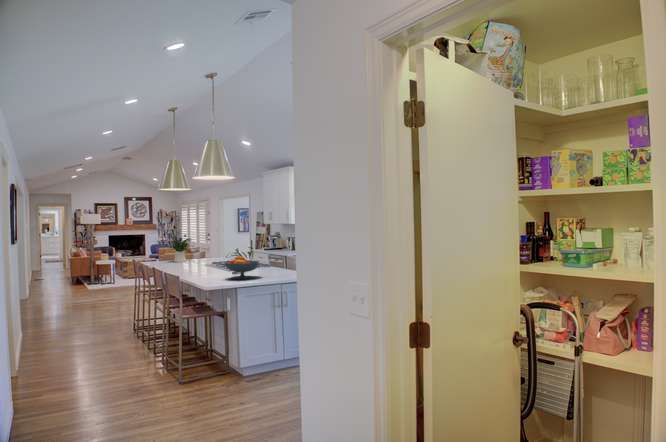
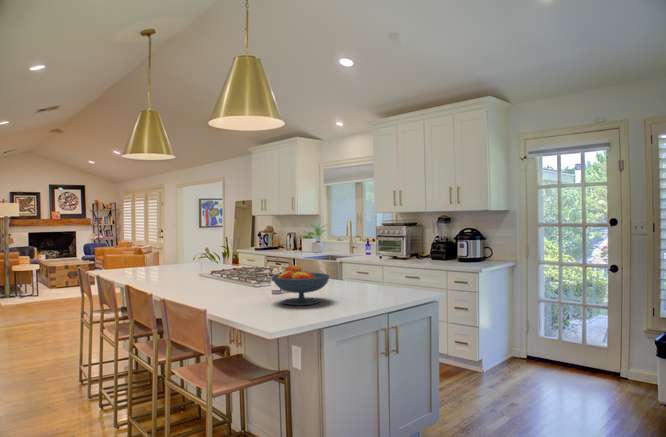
flower arrangement: present [169,233,191,262] -> none [133,227,177,271]

